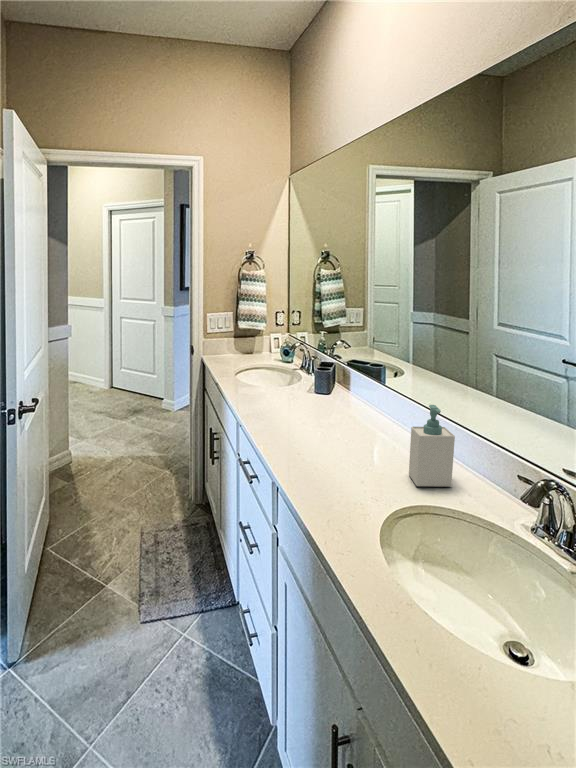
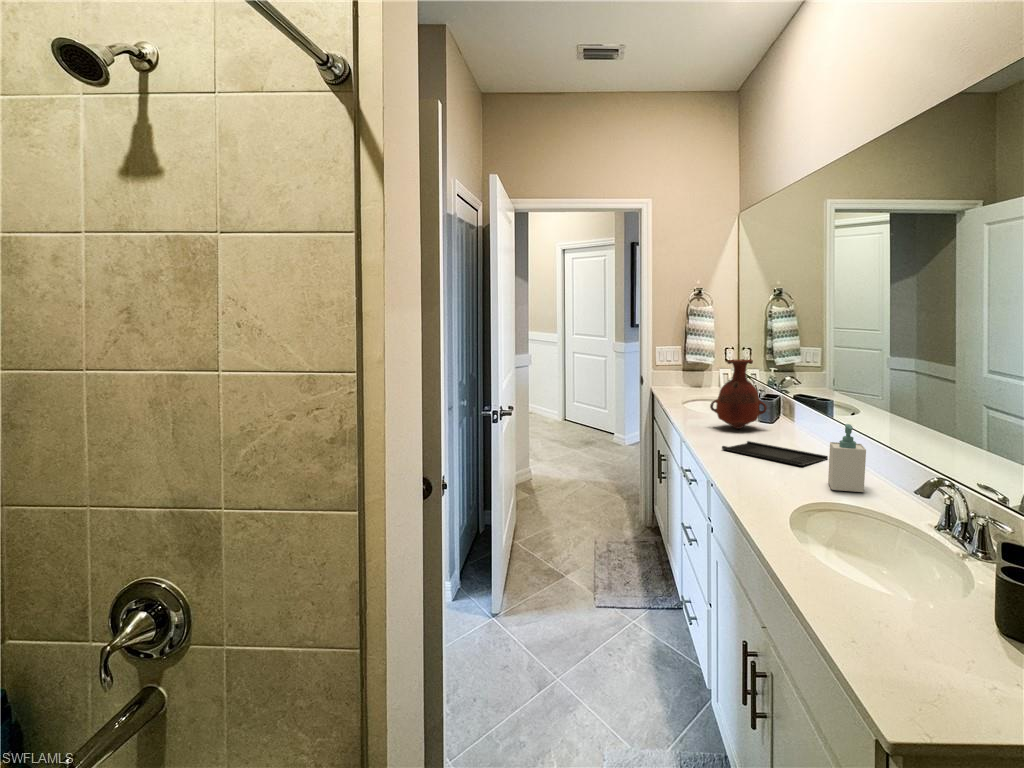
vase: none [265,326,325,404] -> present [710,359,767,429]
tray: none [282,420,397,452] -> present [722,441,828,466]

